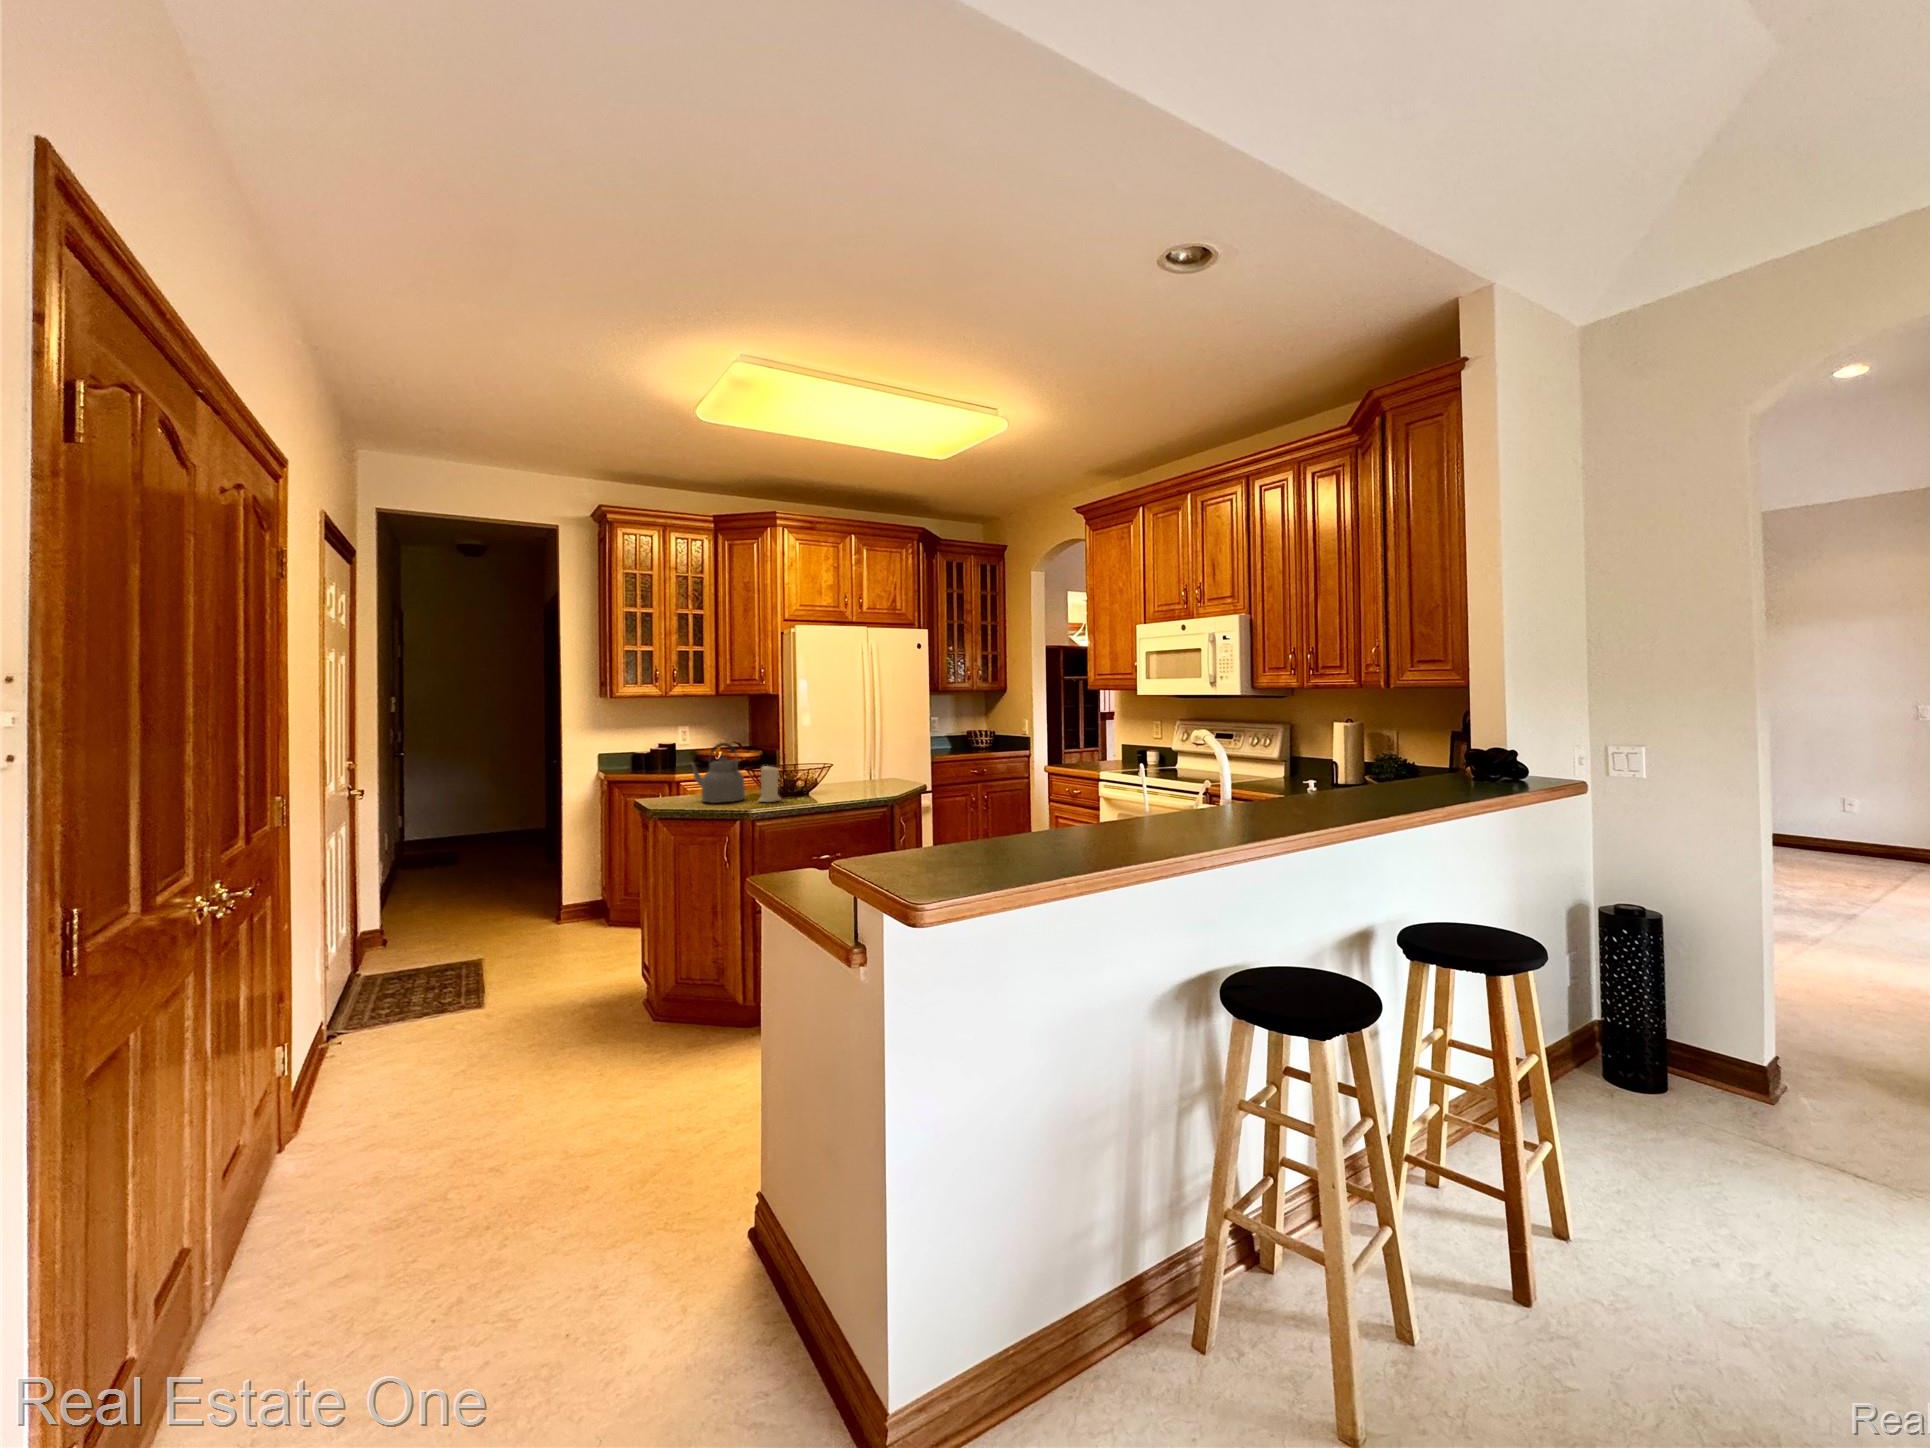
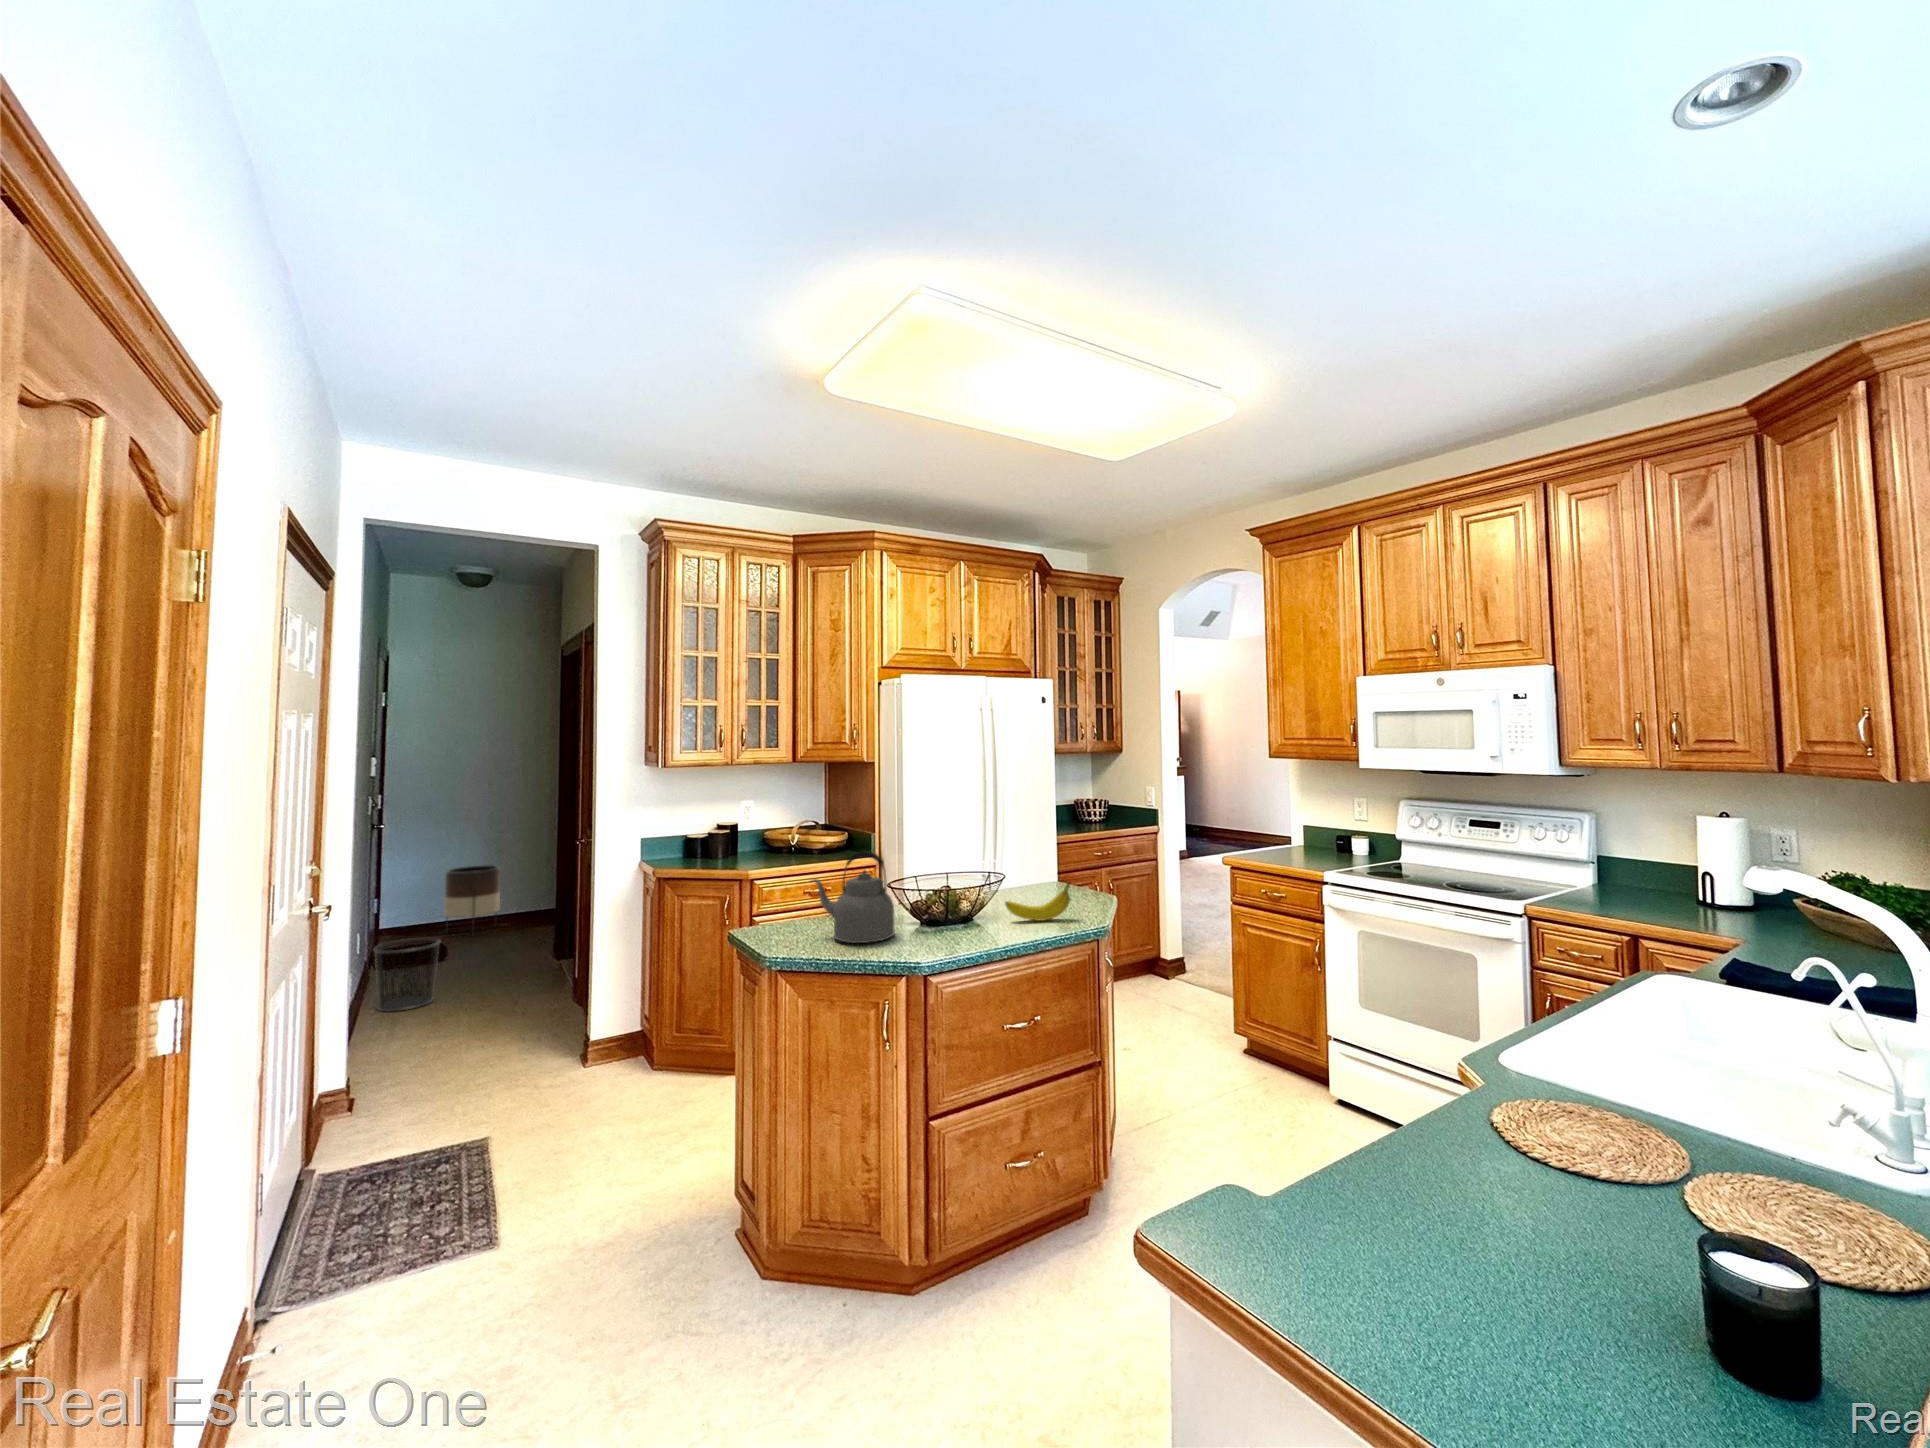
candle: present [758,766,781,802] -> none [919,885,951,943]
fruit: none [827,766,874,792] -> present [1005,881,1071,921]
planter: none [456,789,502,847] -> present [444,865,500,934]
waste bin: none [397,838,450,893] -> present [374,937,441,1011]

